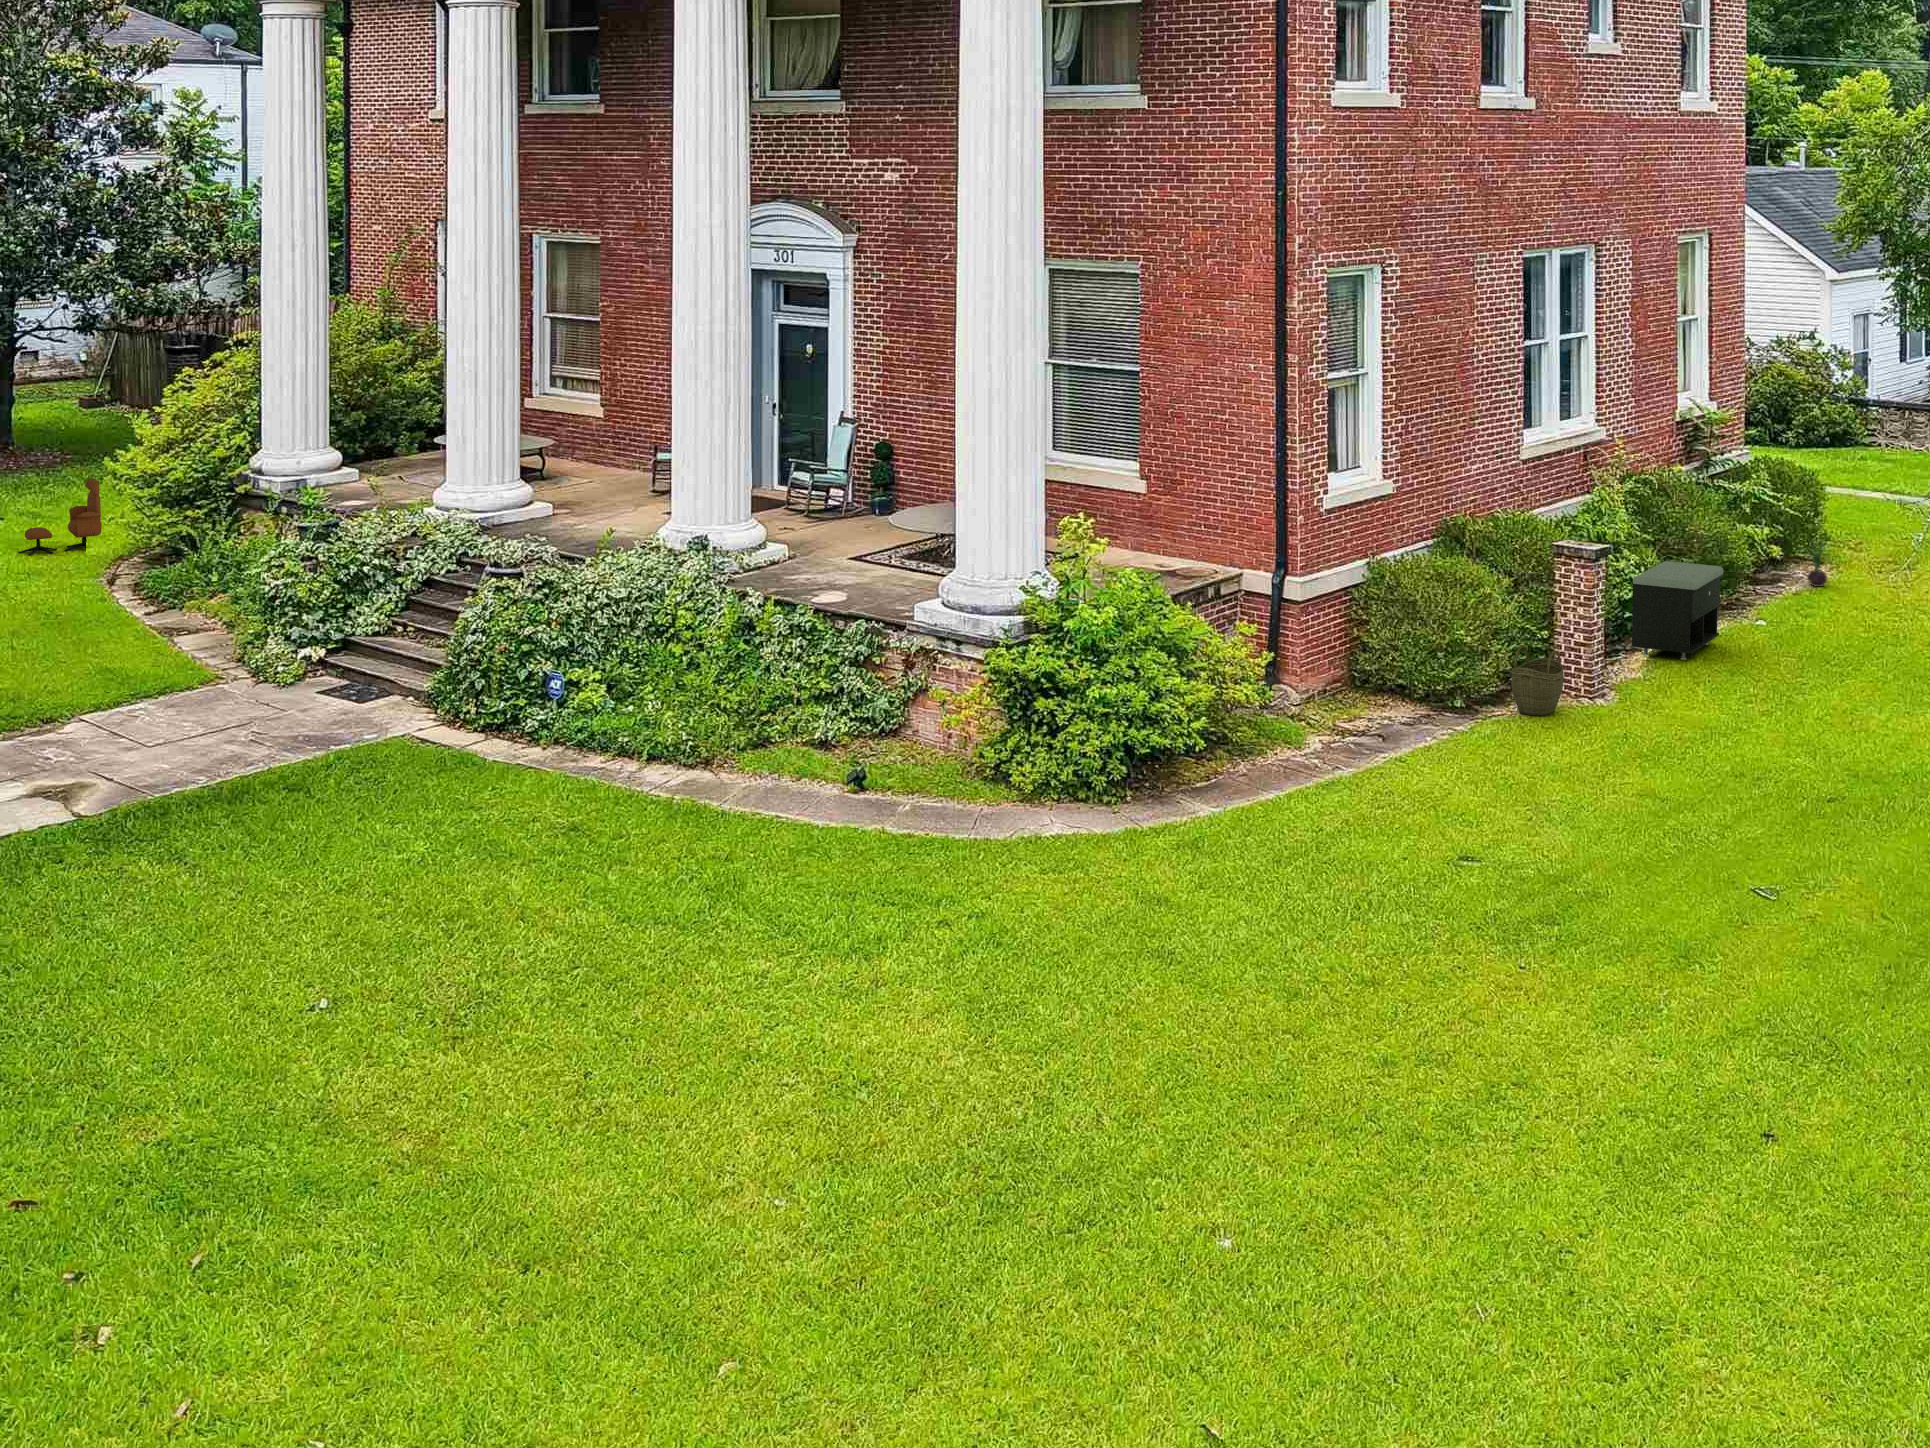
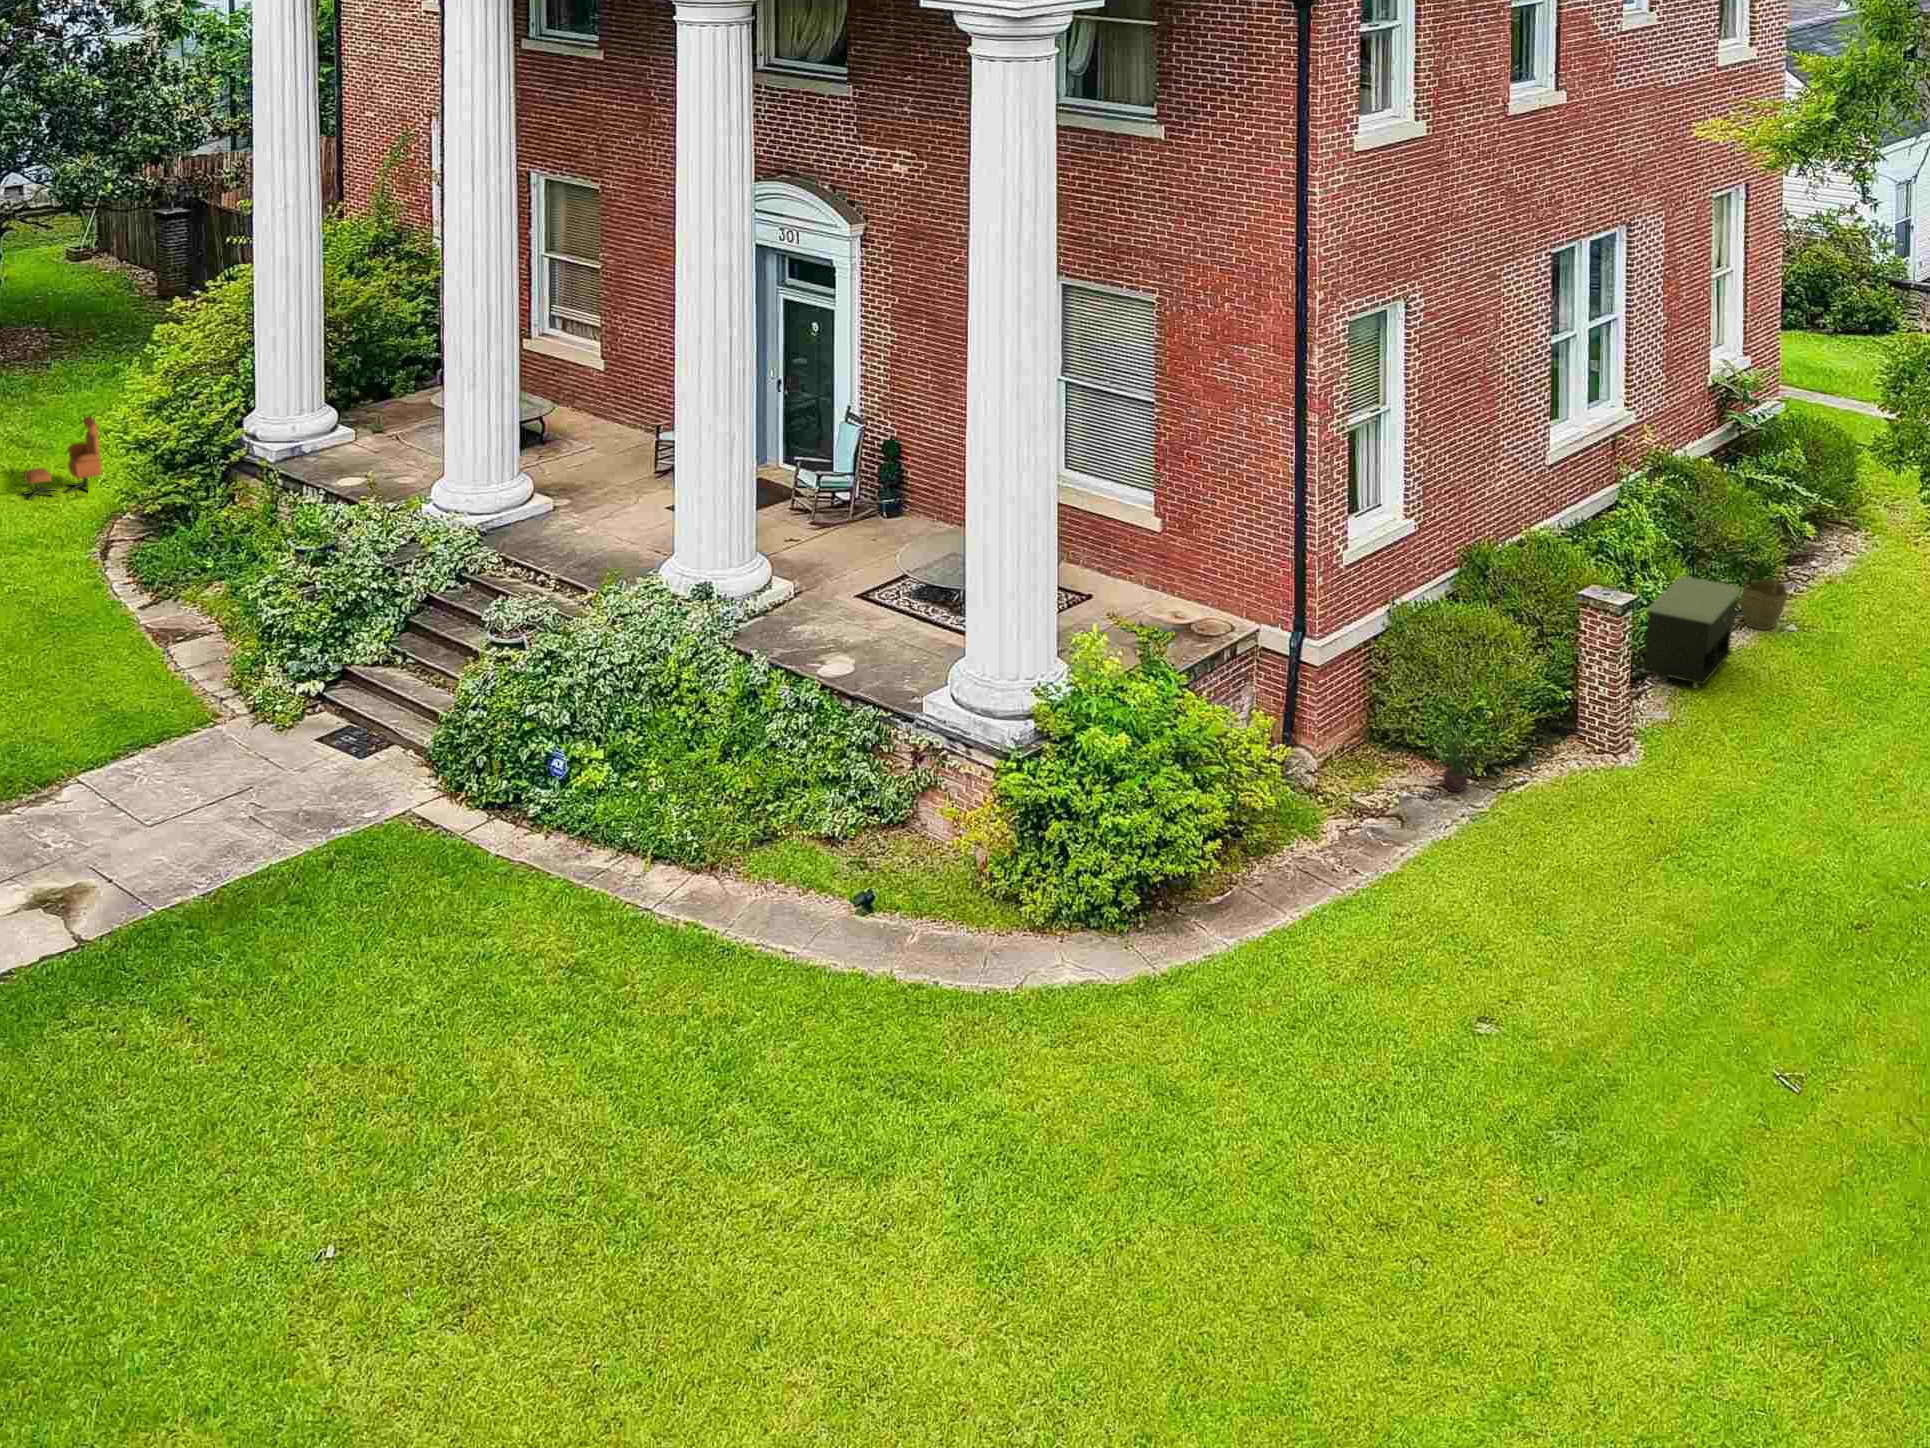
decorative plant: present [1805,540,1827,587] -> present [1431,723,1487,792]
woven basket: present [1511,646,1564,716] -> present [1741,571,1786,630]

